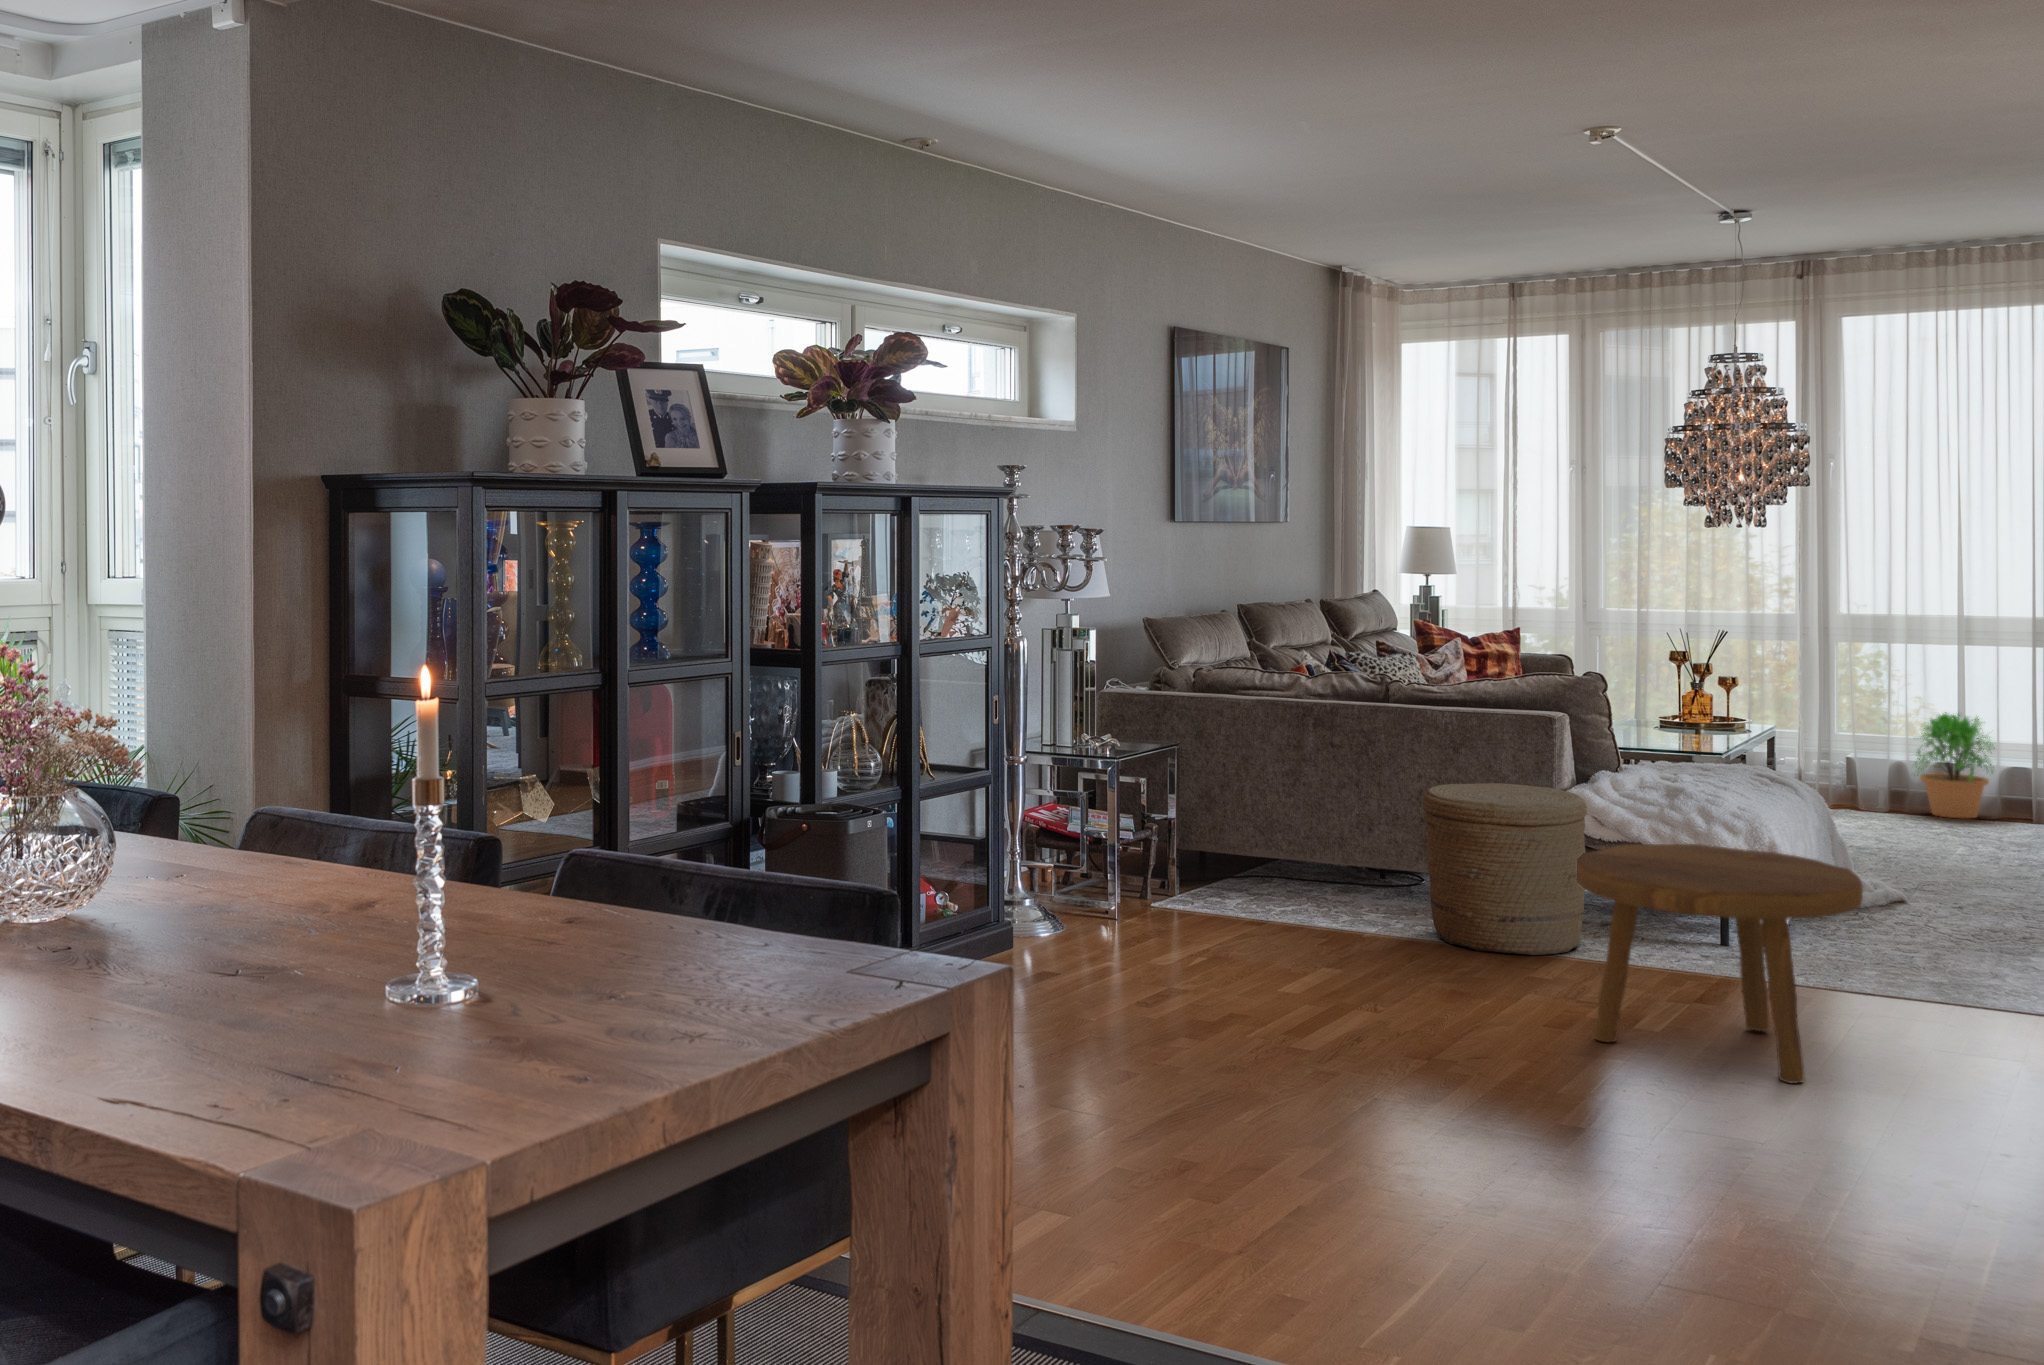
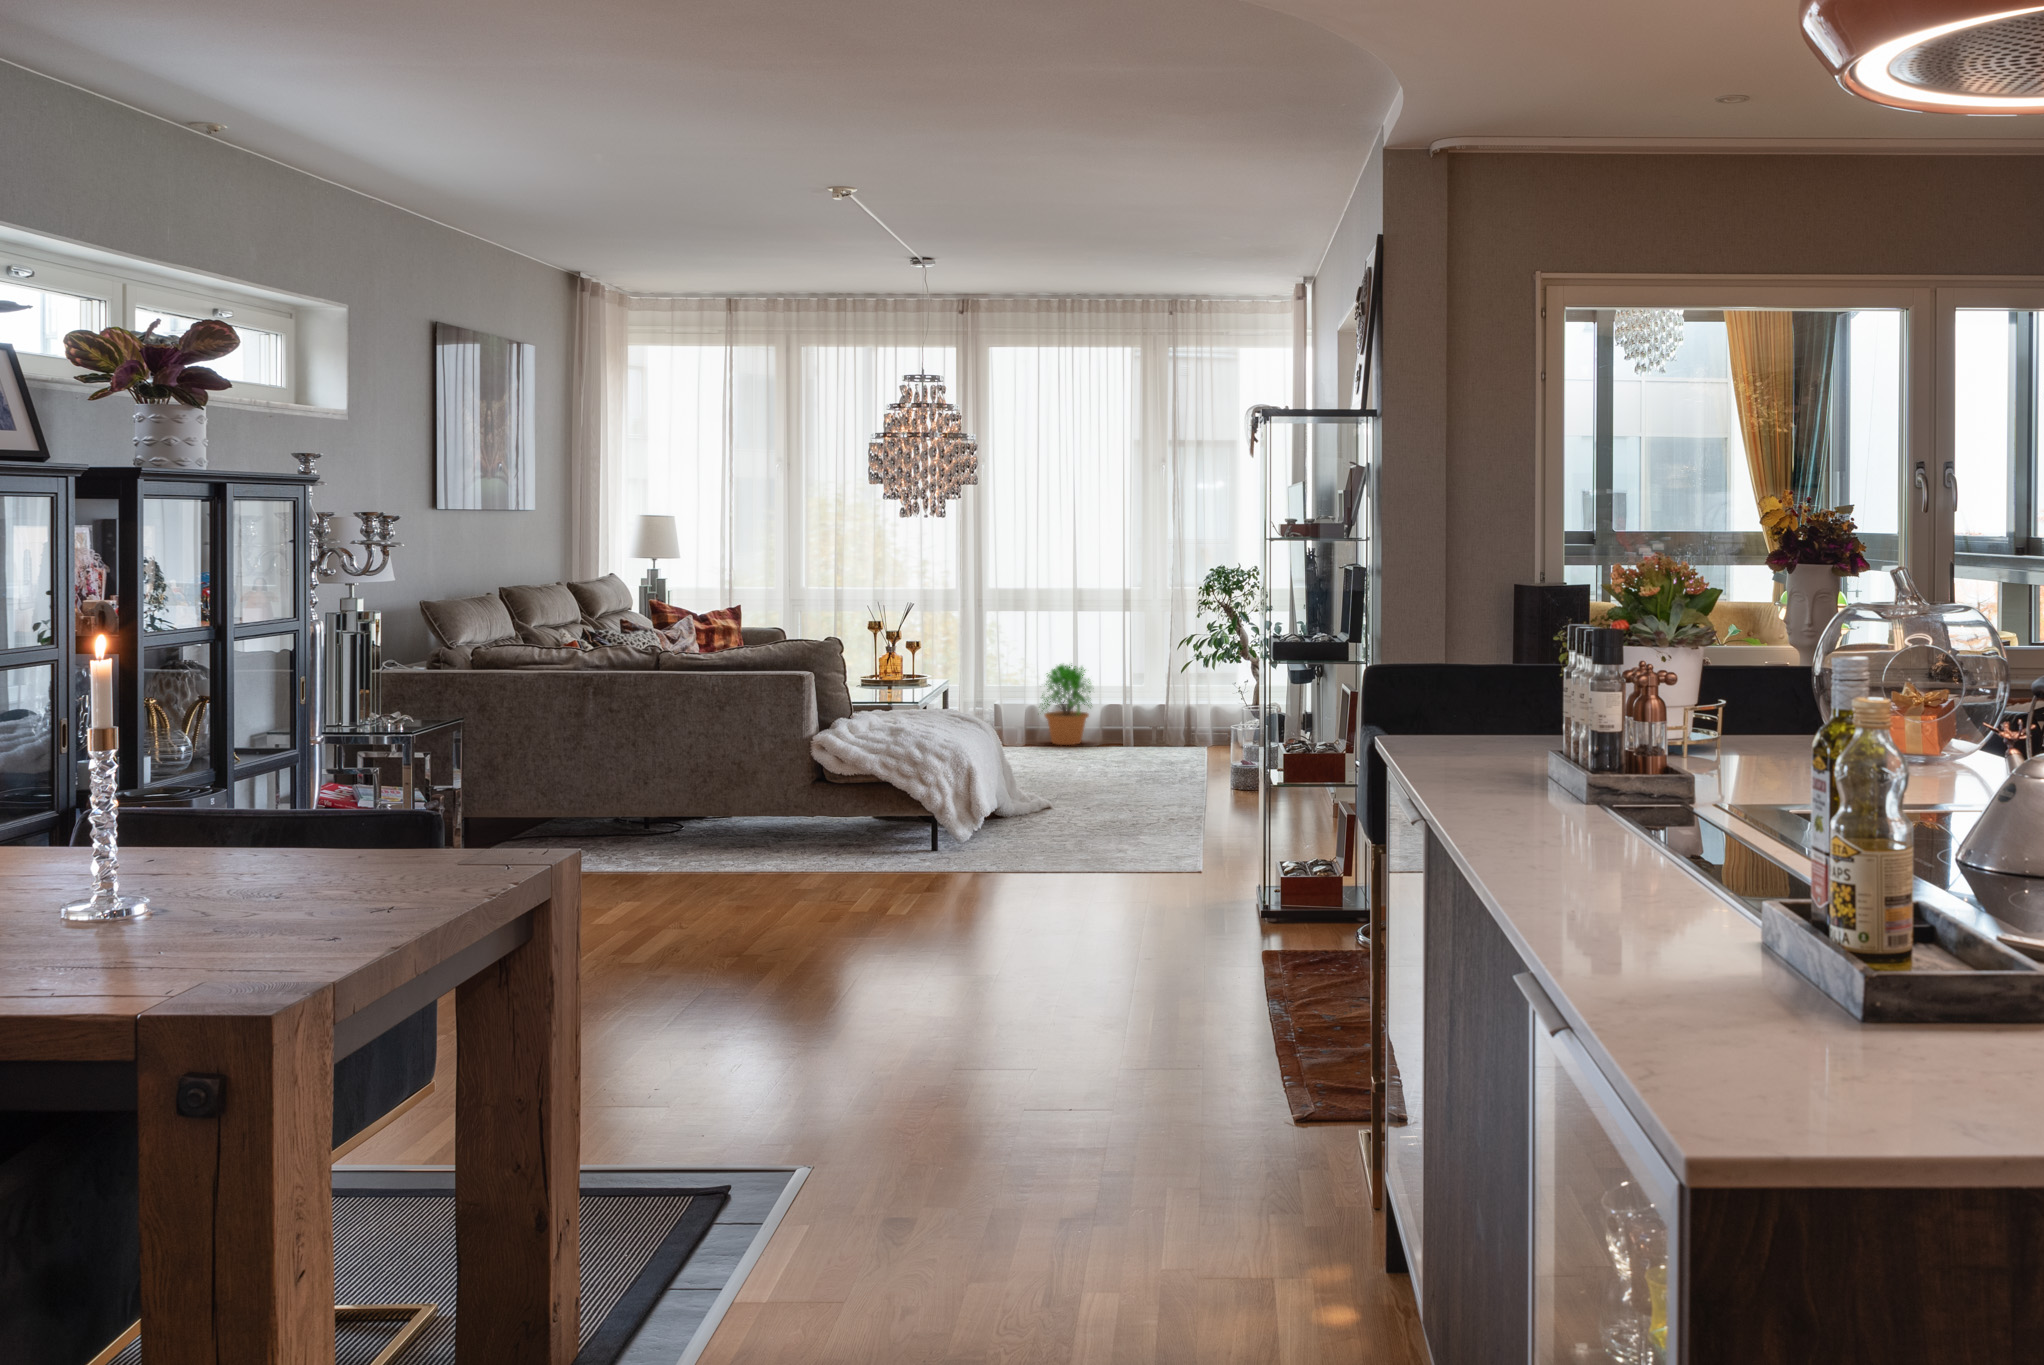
woven basket: present [1422,783,1587,955] -> none [702,734,836,877]
footstool: present [1577,844,1863,1084] -> none [848,764,1048,933]

